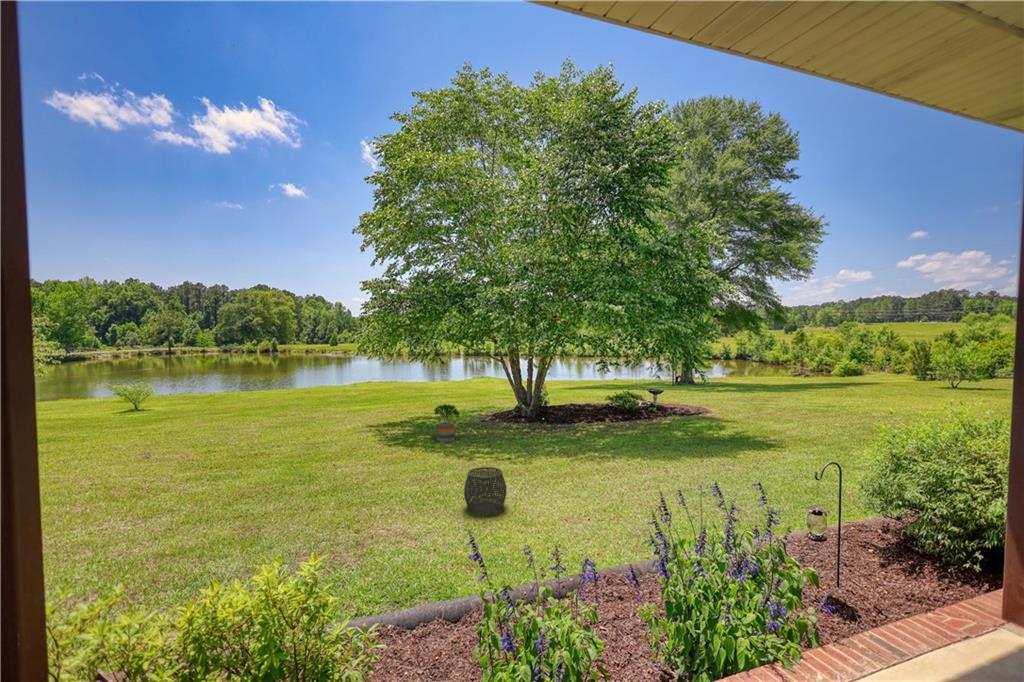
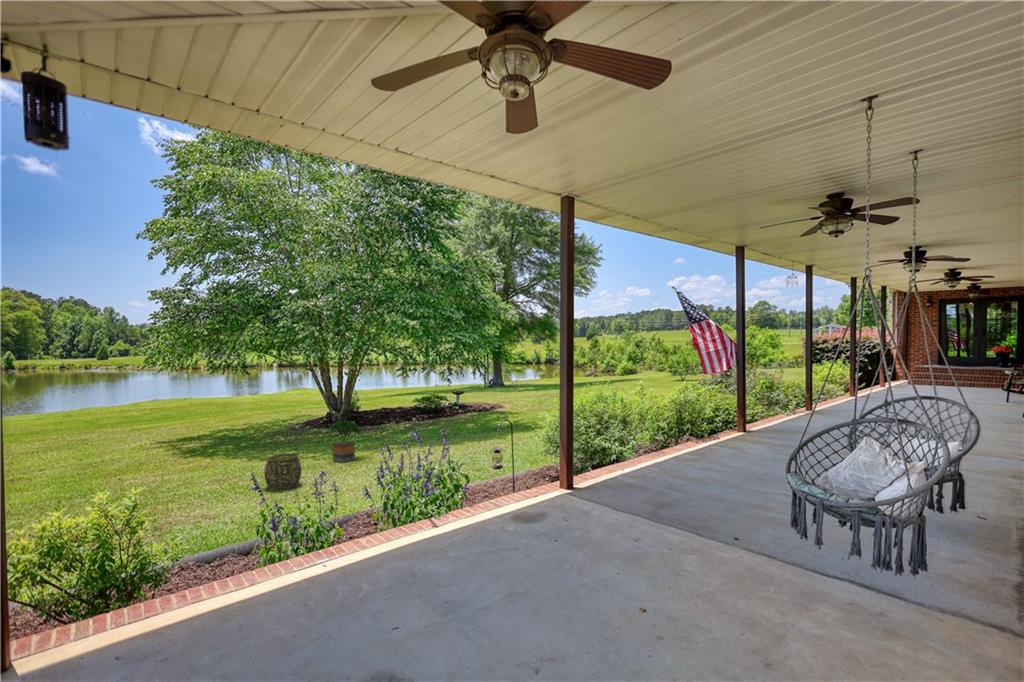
potted tree: present [434,404,460,442] -> present [330,421,360,463]

